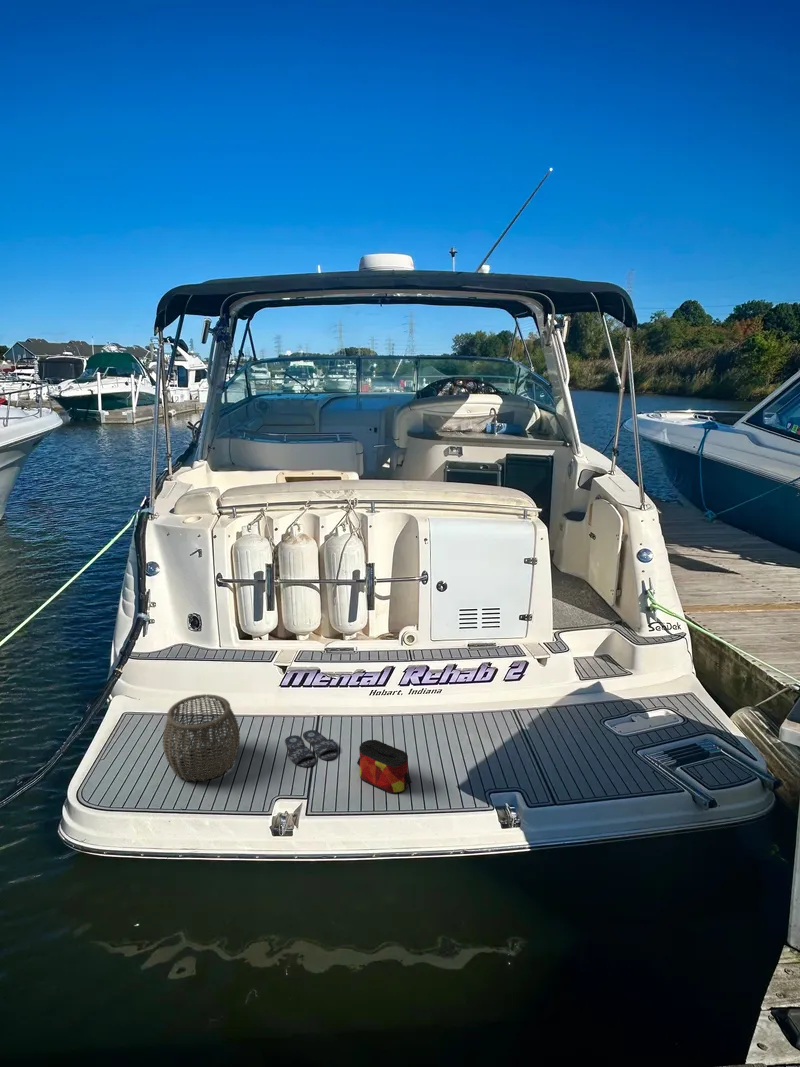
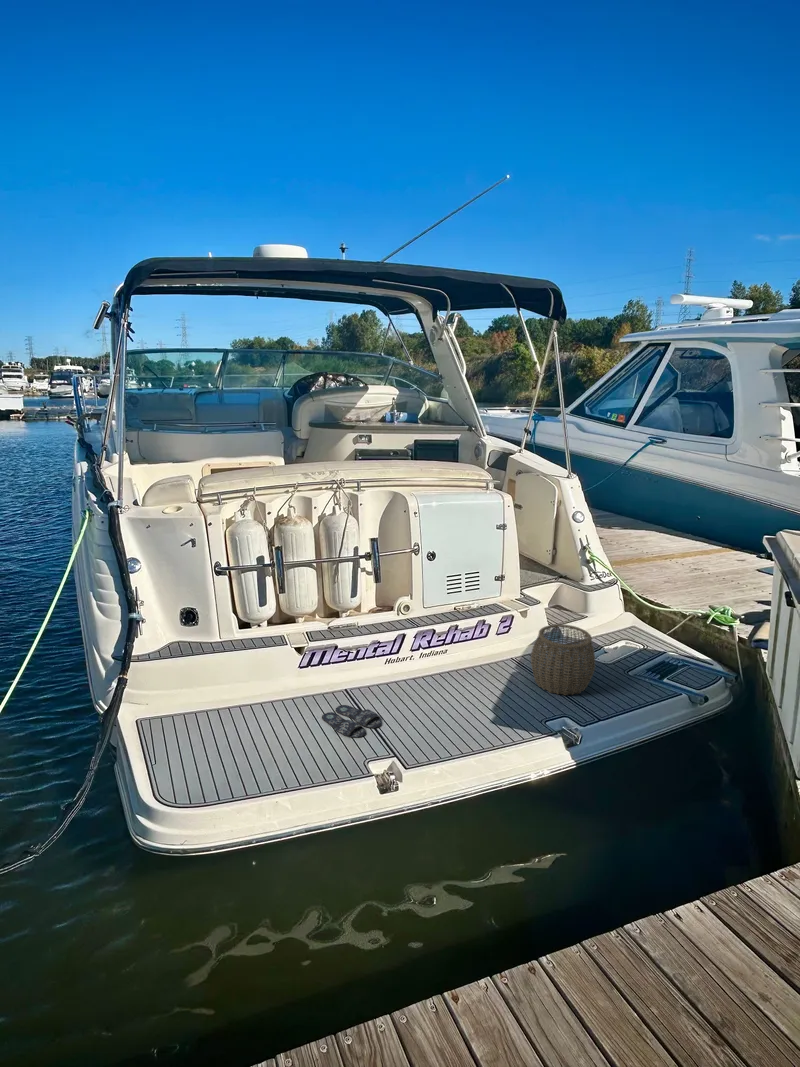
woven basket: present [163,694,240,781] -> present [531,624,595,695]
bag: present [357,740,412,794] -> none [407,699,468,744]

